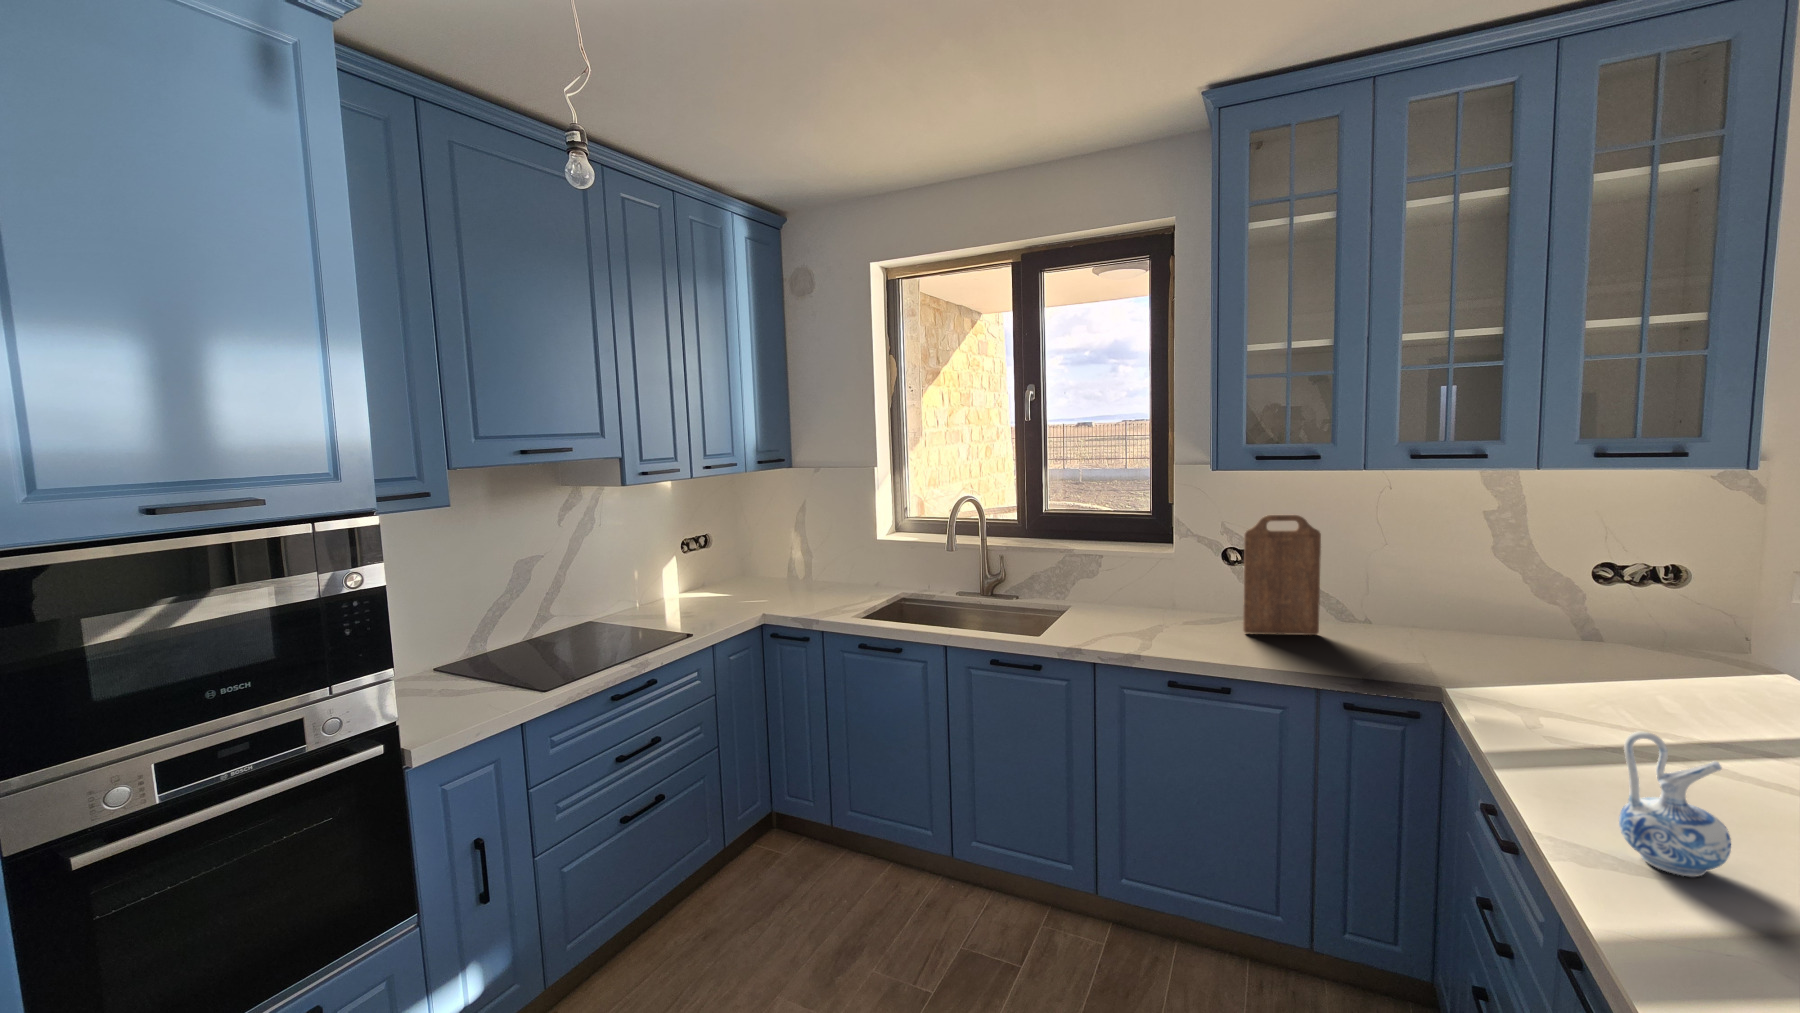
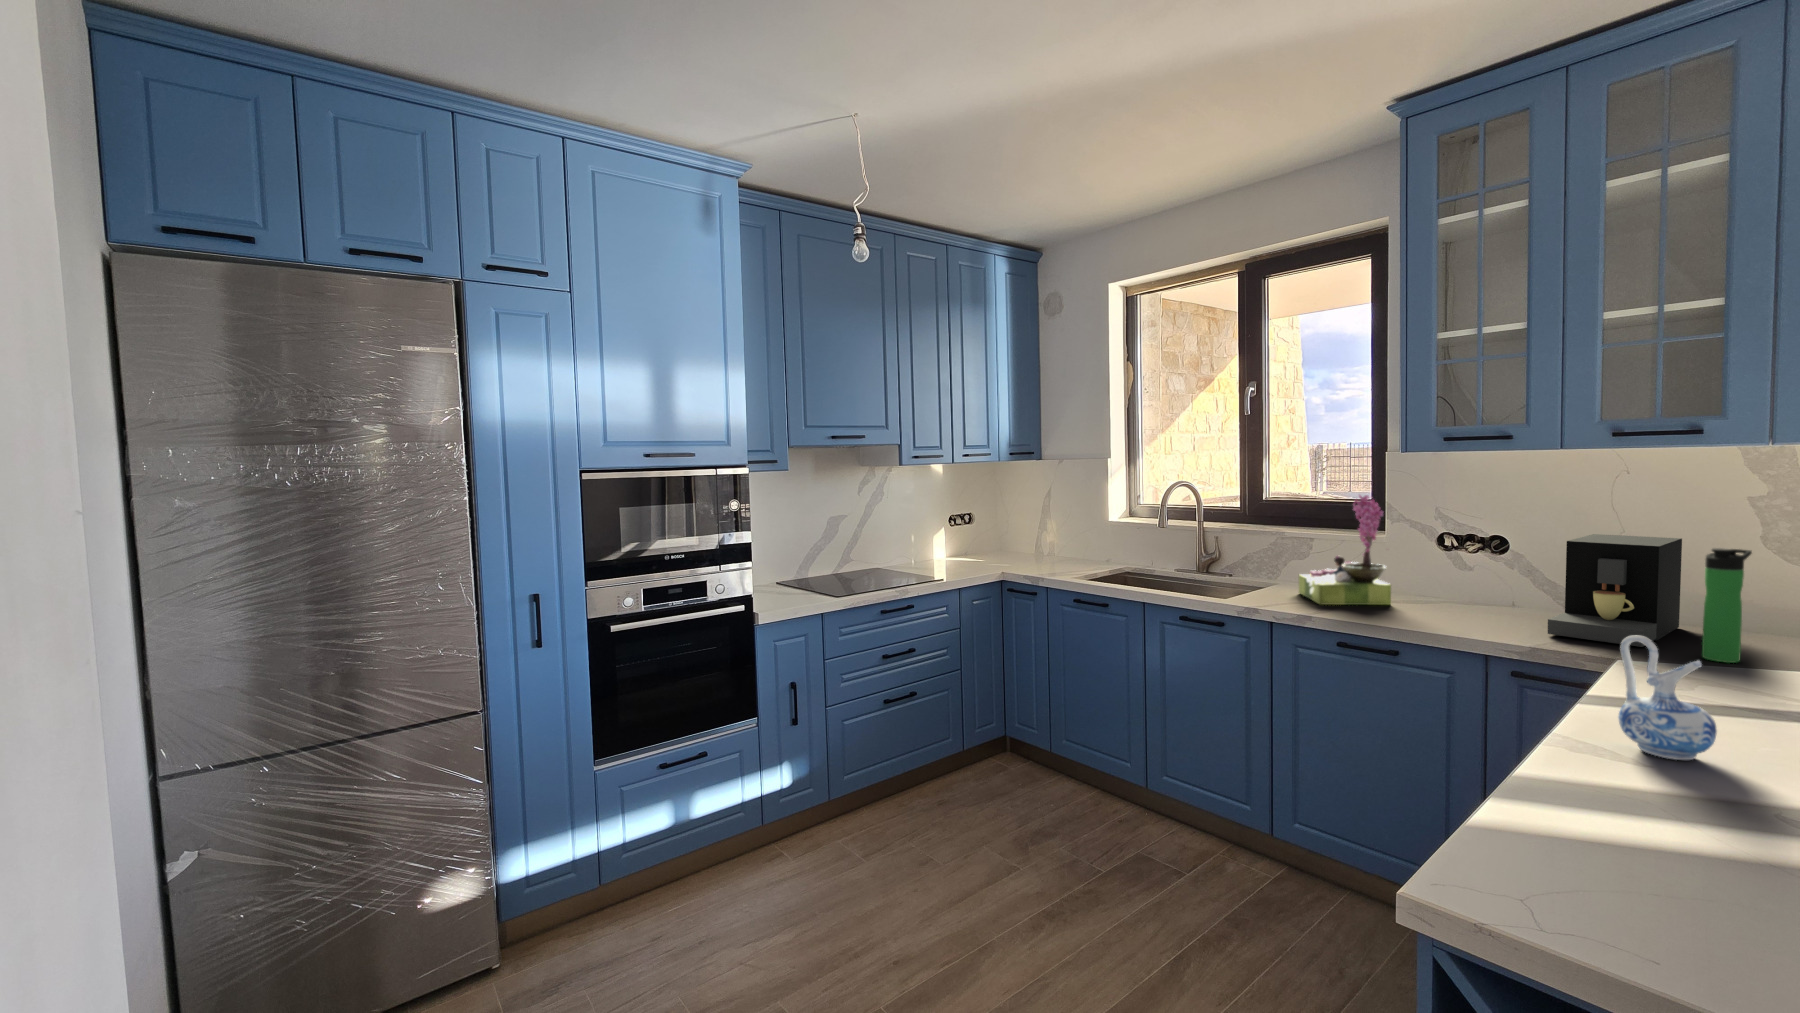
flower arrangement: none [1105,511,1202,640] -> present [1299,495,1391,605]
cutting board: present [1243,515,1321,635] -> none [1436,495,1522,613]
coffee maker: none [1372,552,1461,676] -> present [1548,534,1682,647]
bottle: none [1514,576,1553,690] -> present [1702,548,1752,663]

